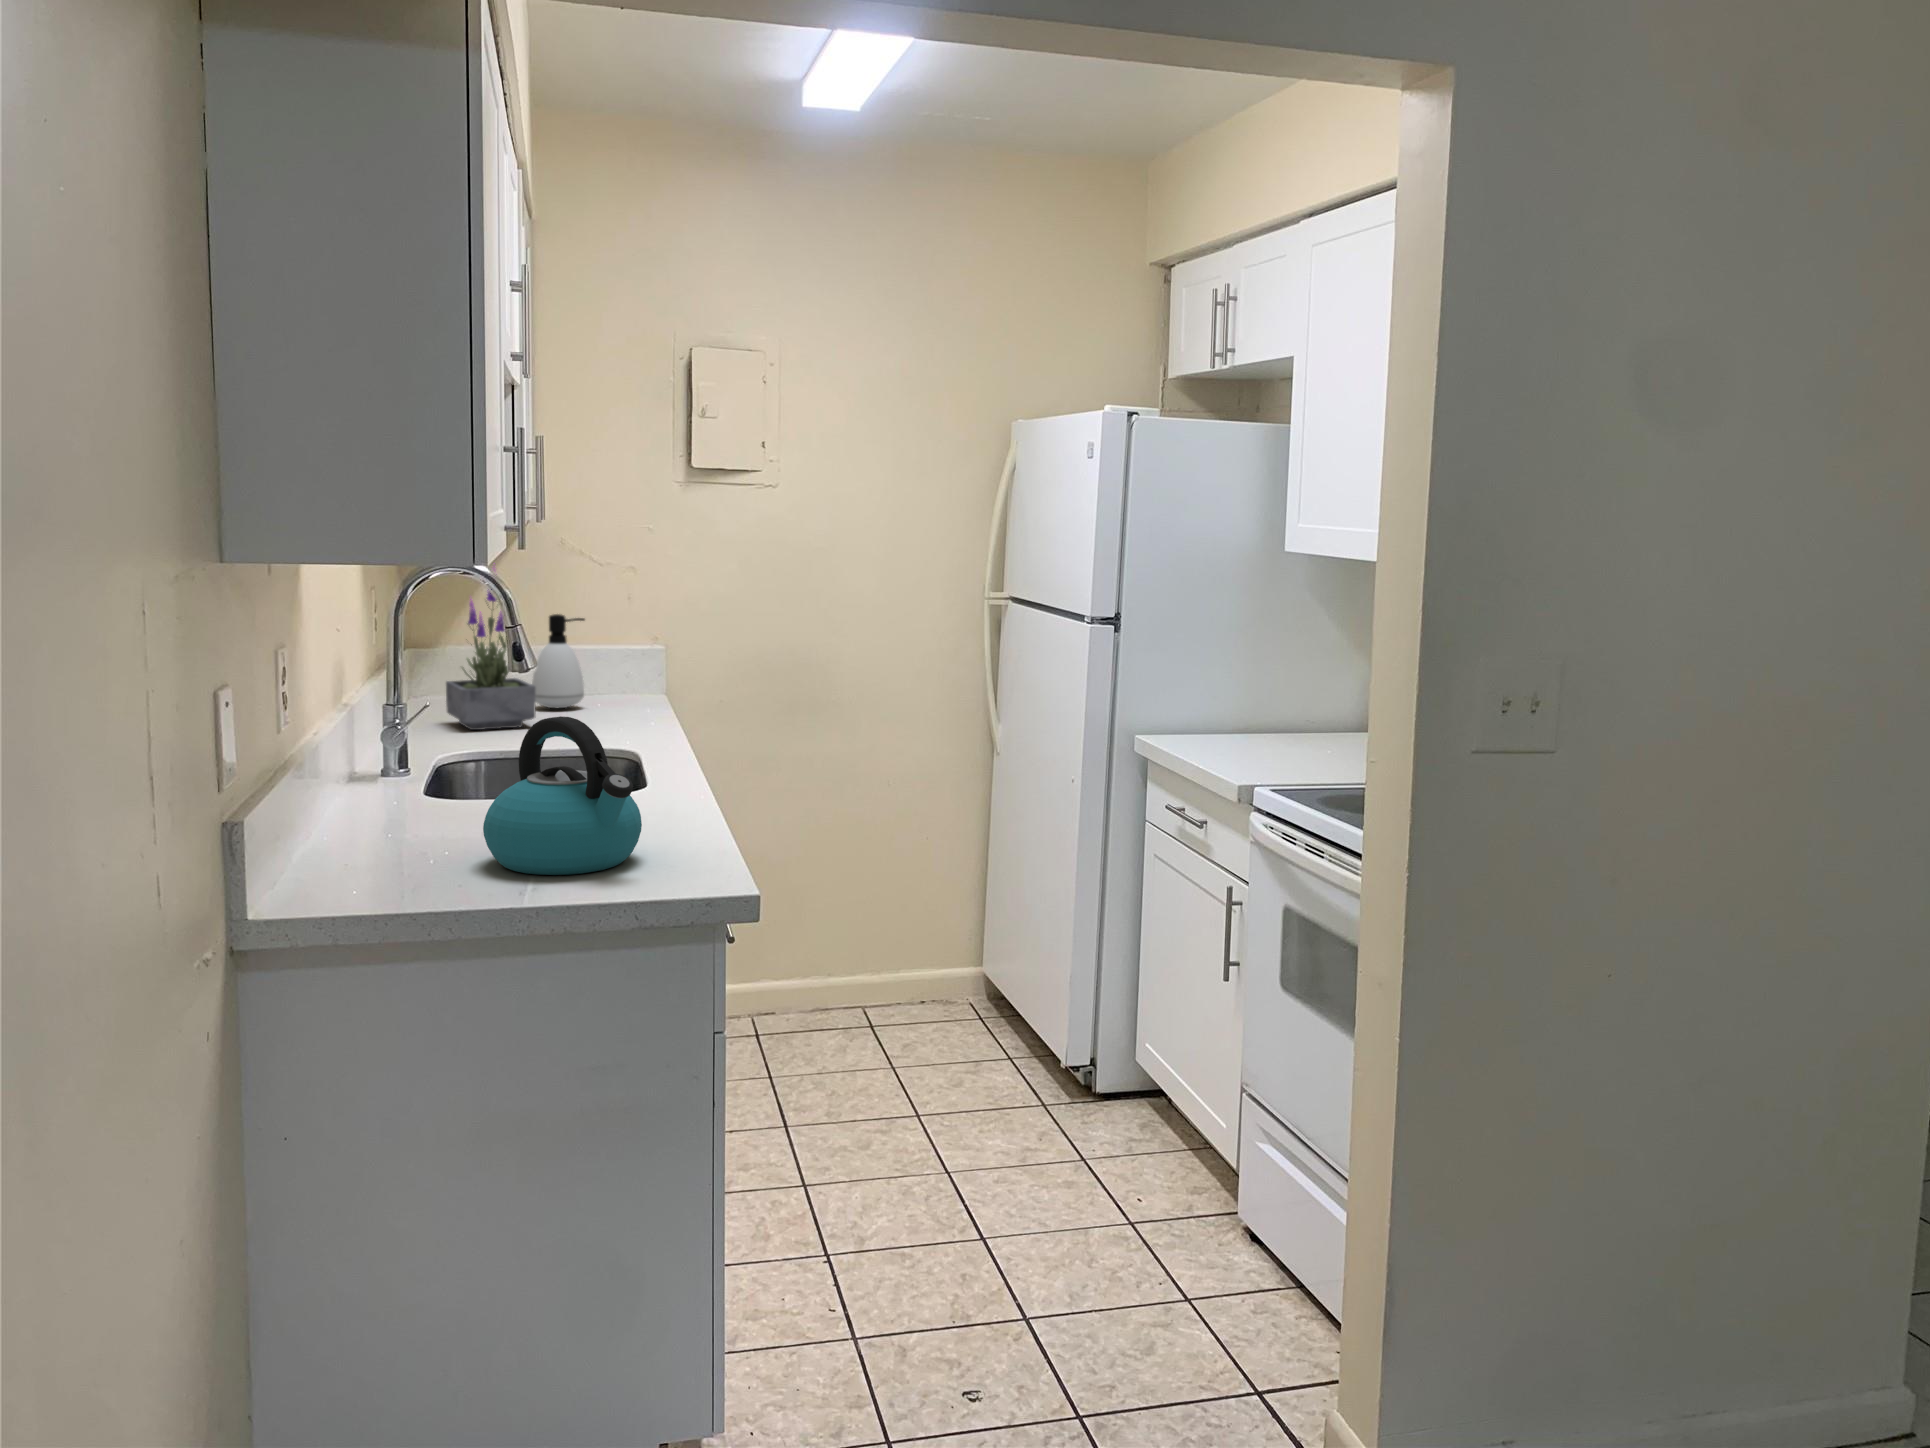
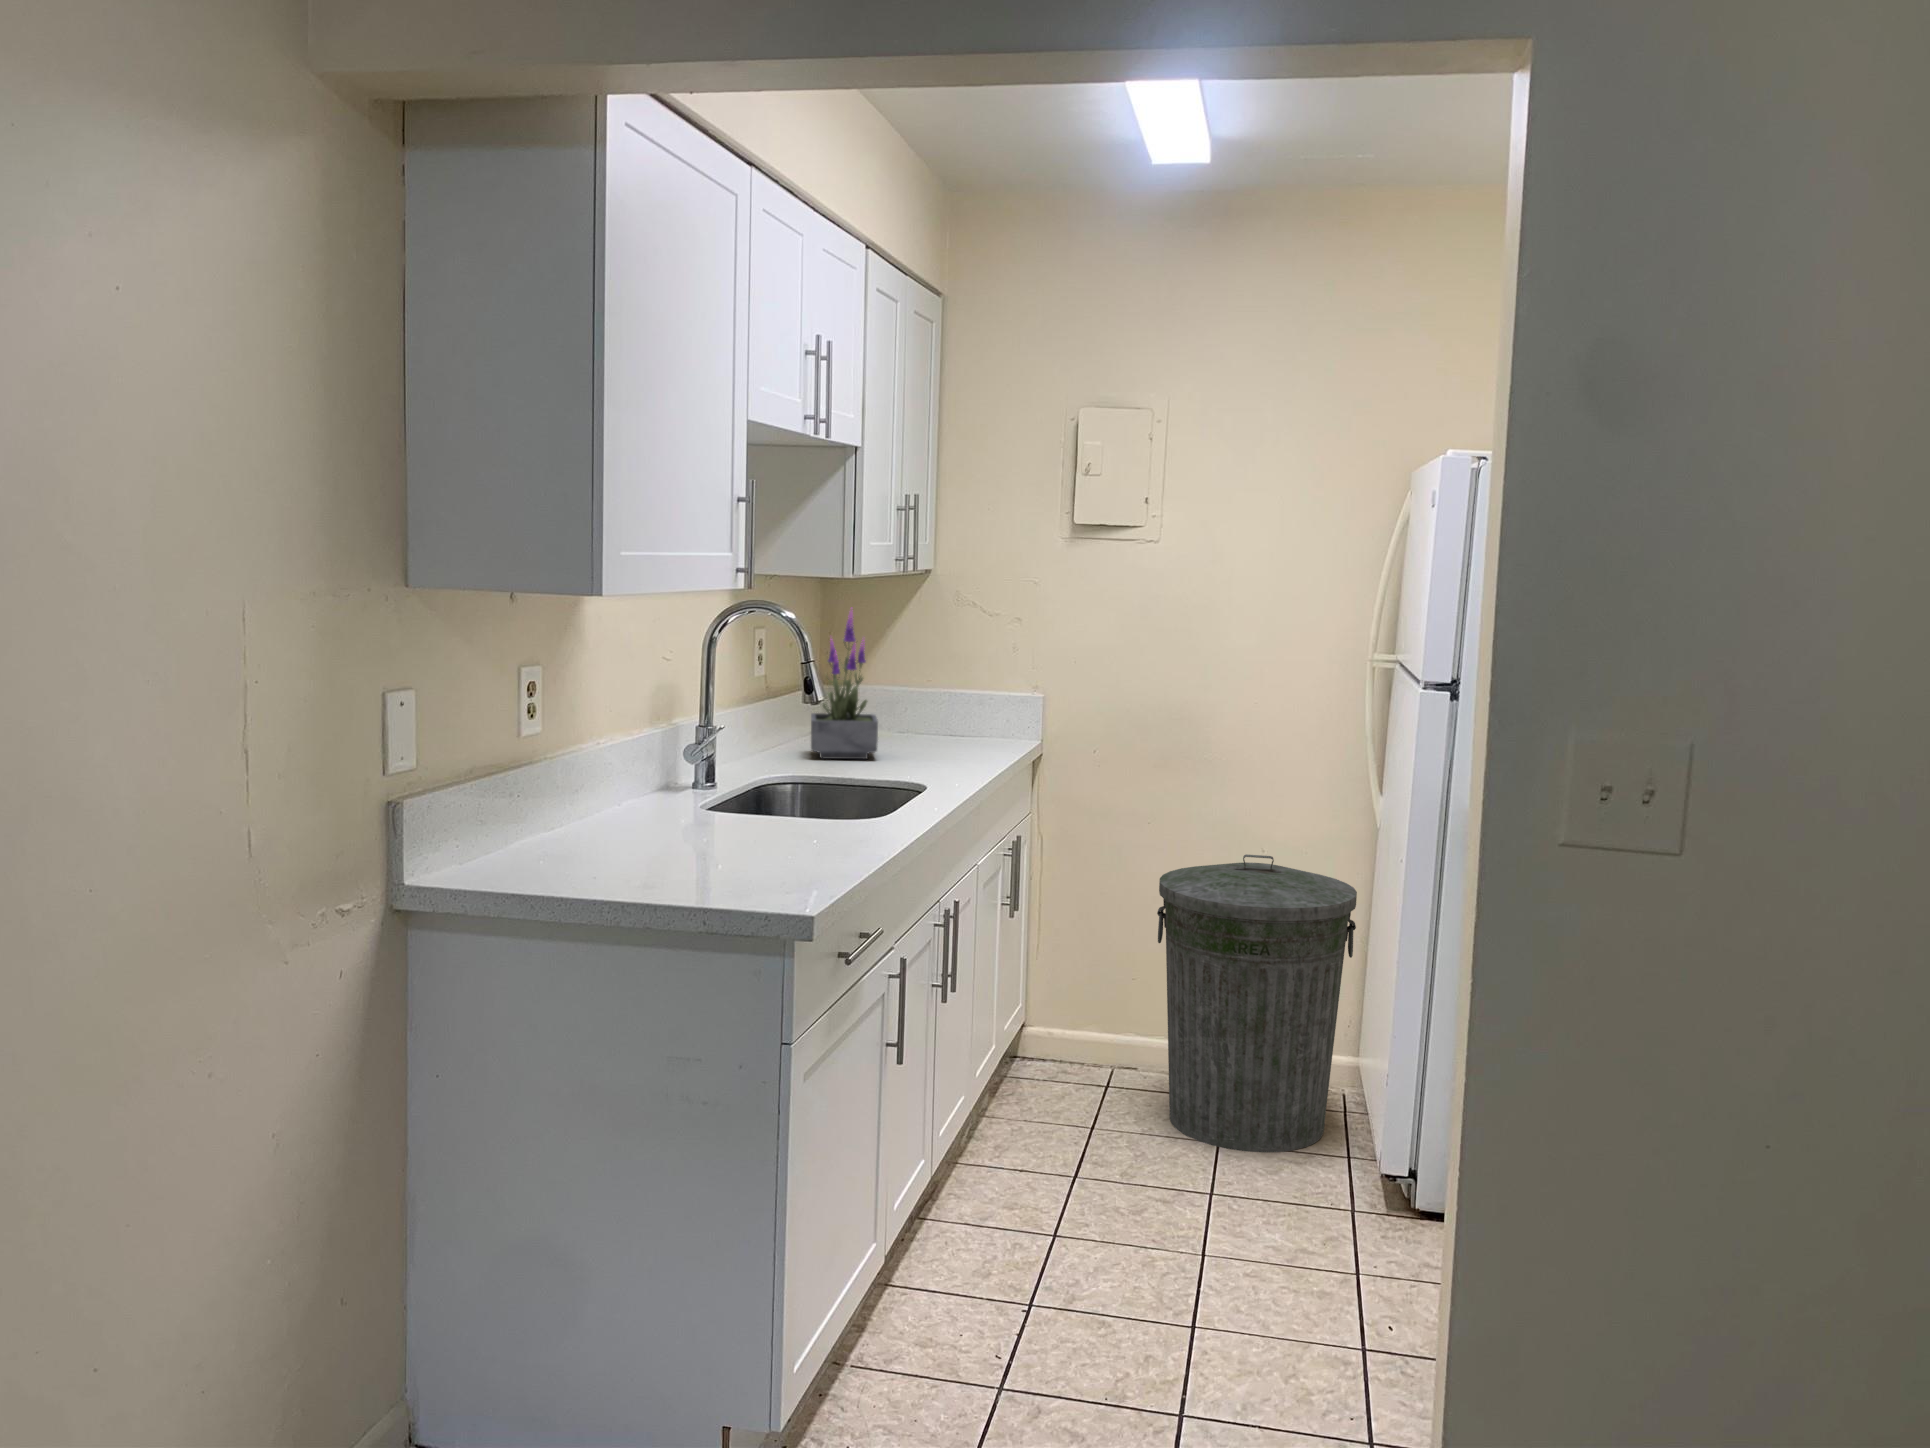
soap dispenser: present [532,614,585,708] -> none [901,658,953,746]
kettle: present [483,716,642,875] -> none [636,735,778,879]
trash can: none [815,790,1002,1073] -> present [1157,854,1357,1152]

